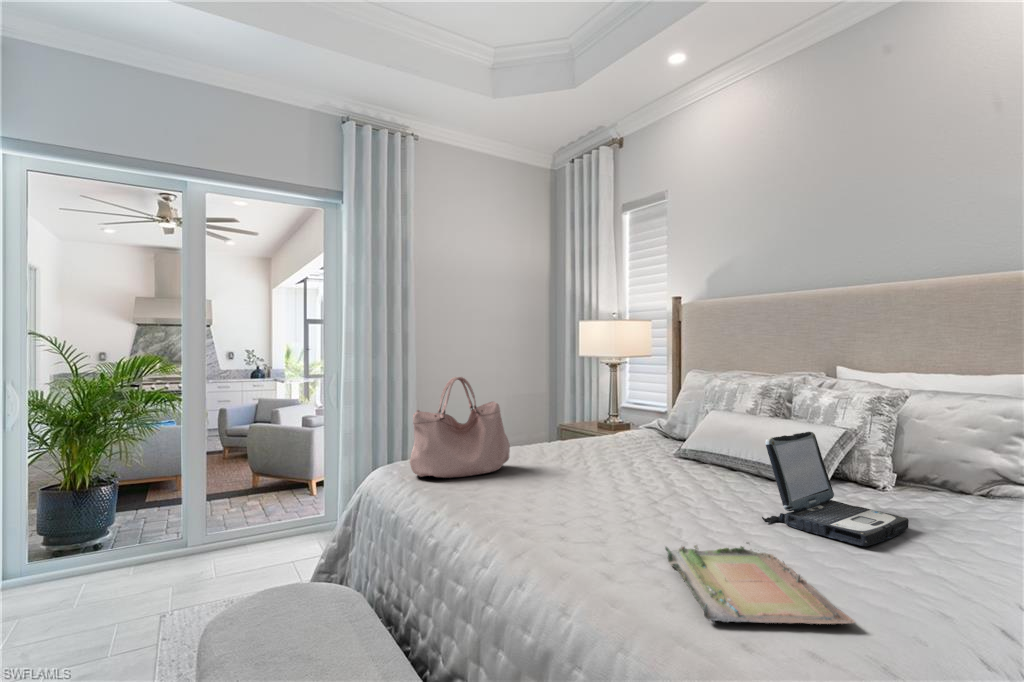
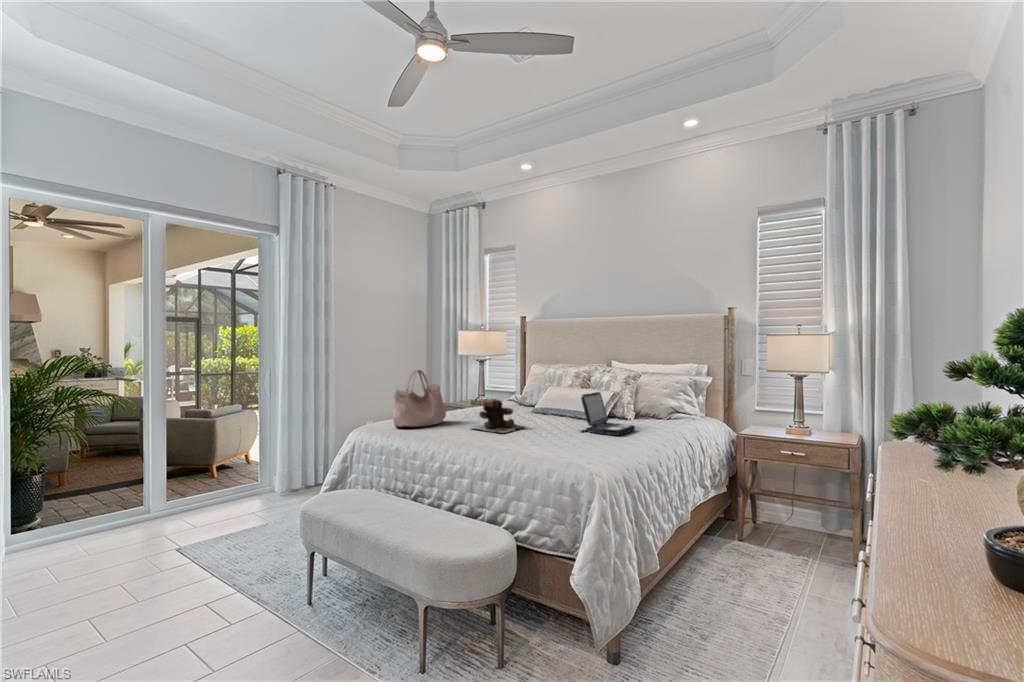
teddy bear: none [535,434,648,509] -> present [471,399,525,433]
tray: present [665,542,855,624] -> none [543,434,612,455]

